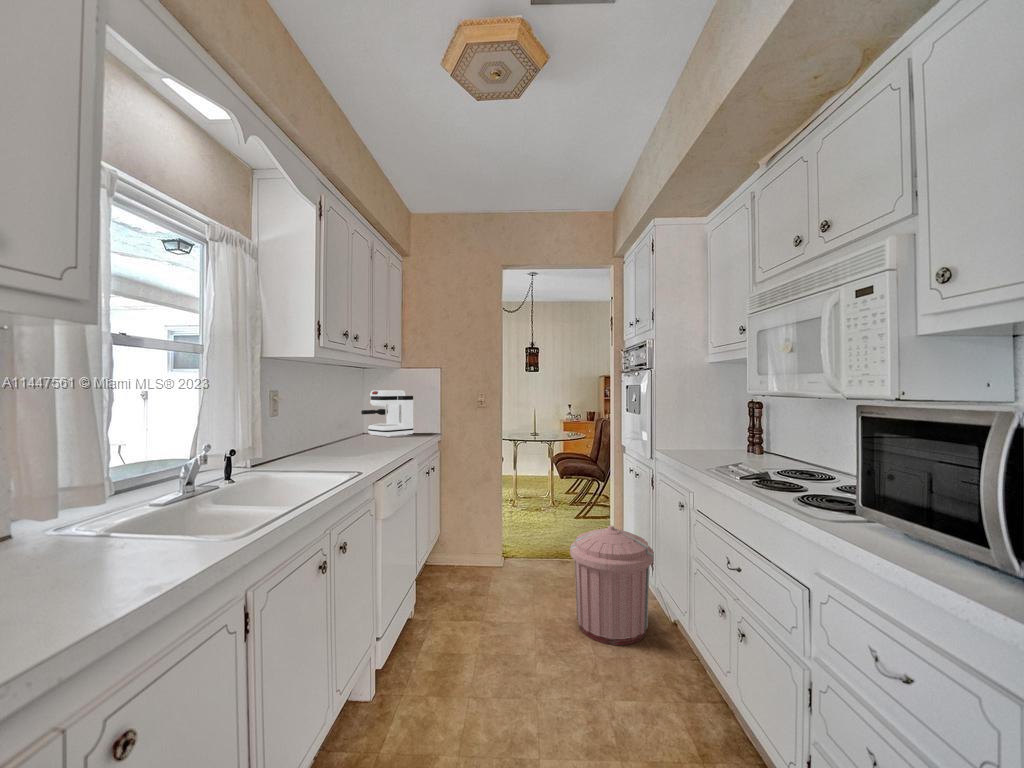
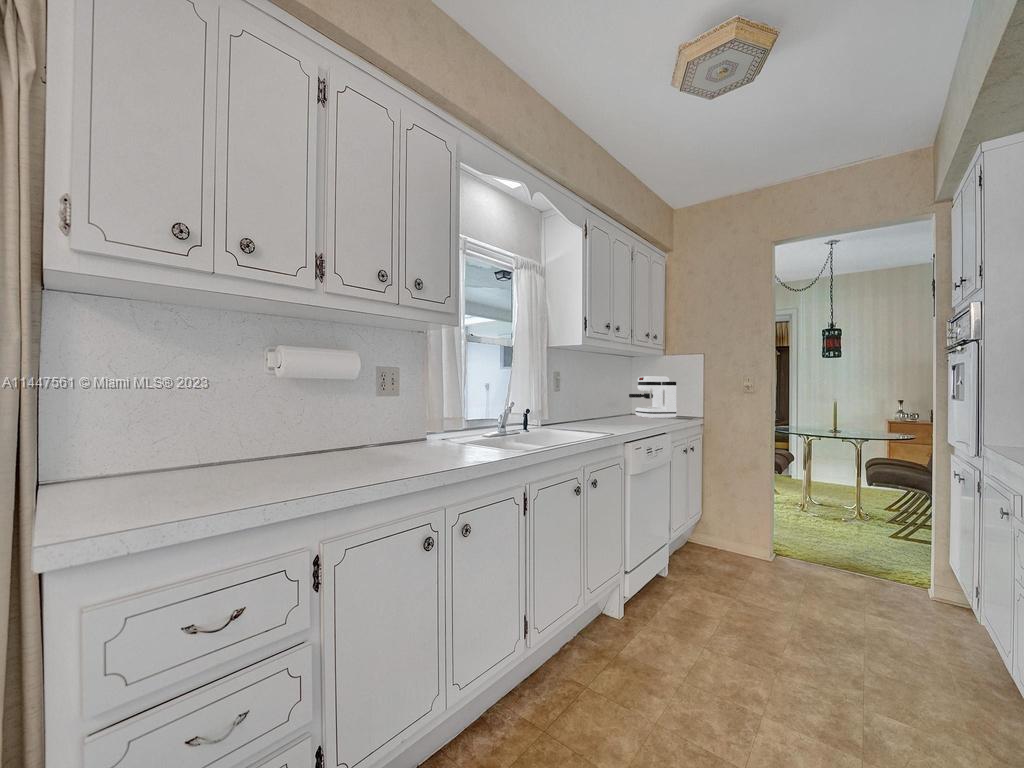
trash can: present [570,526,654,645] -> none [835,524,955,661]

